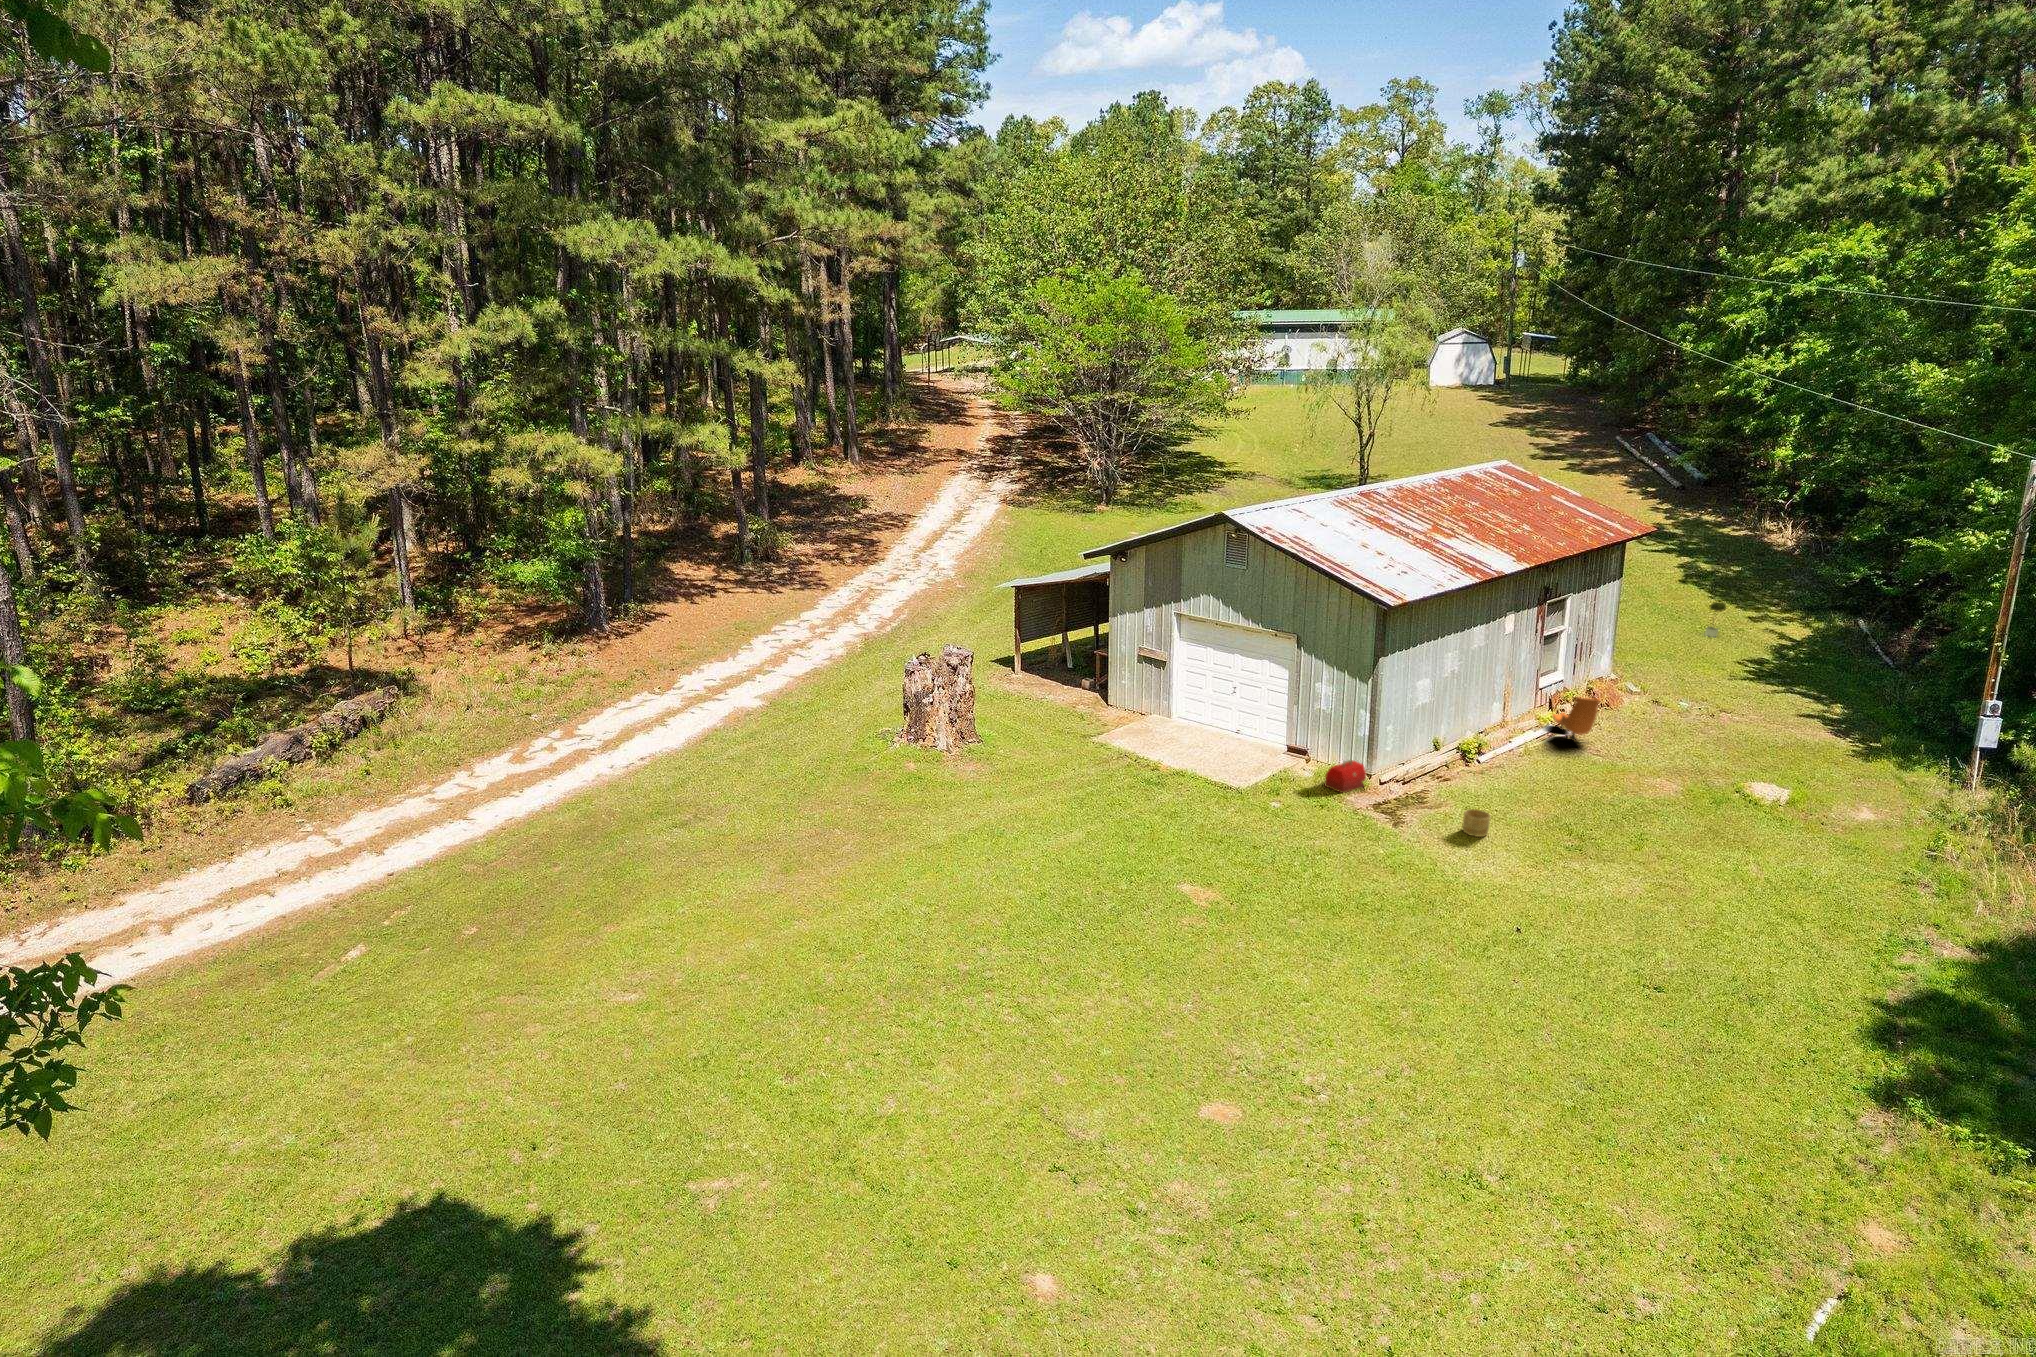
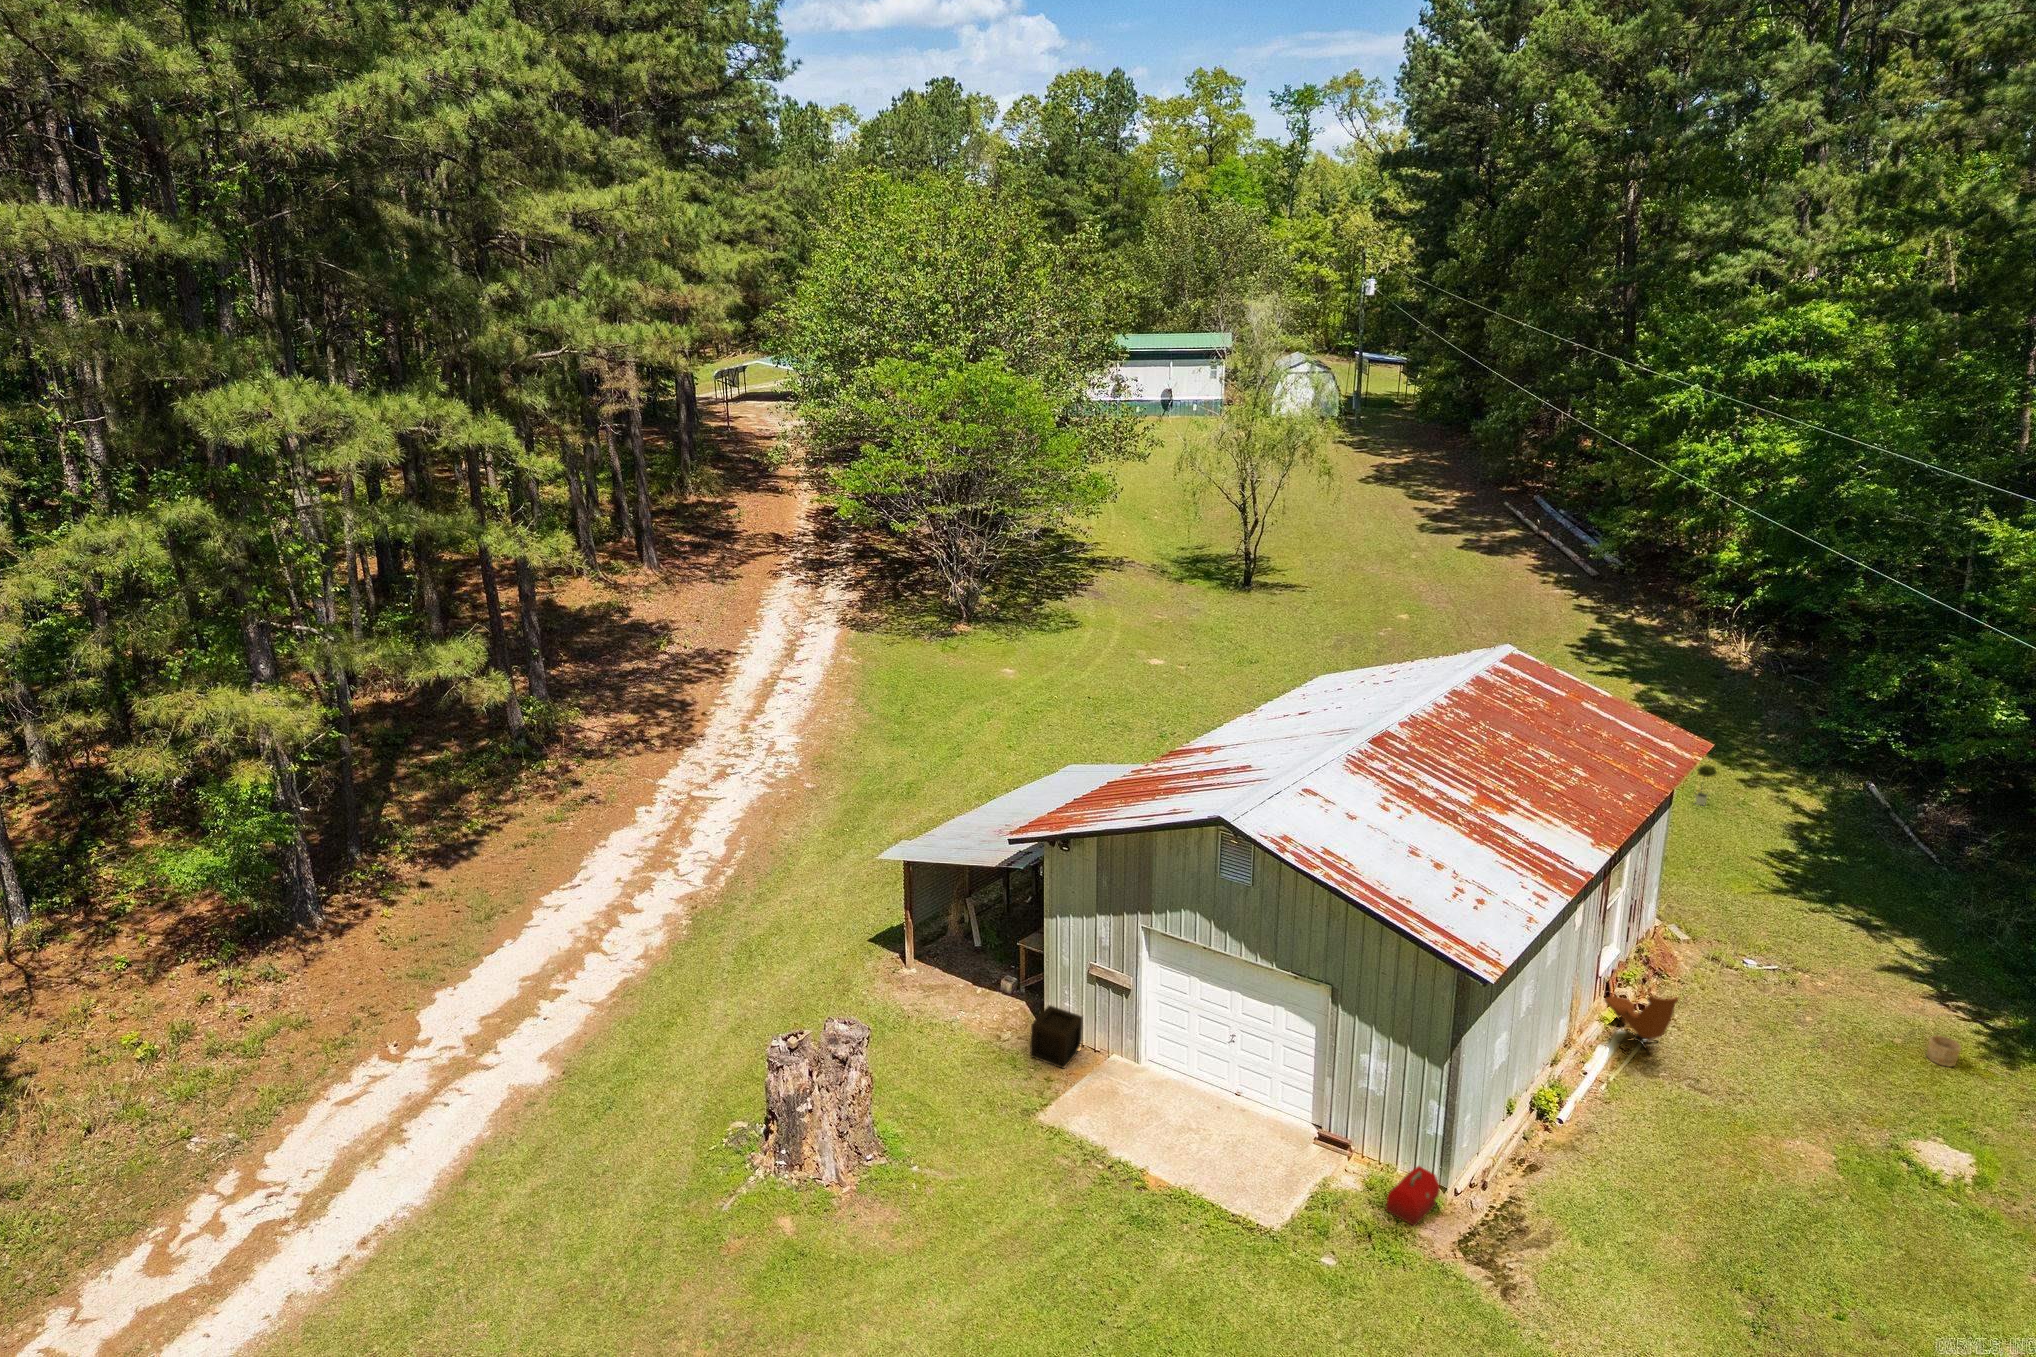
wooden crate: none [1092,683,1133,723] -> present [1030,1006,1083,1068]
wooden bucket: present [1462,809,1491,837] -> present [1926,1035,1961,1066]

